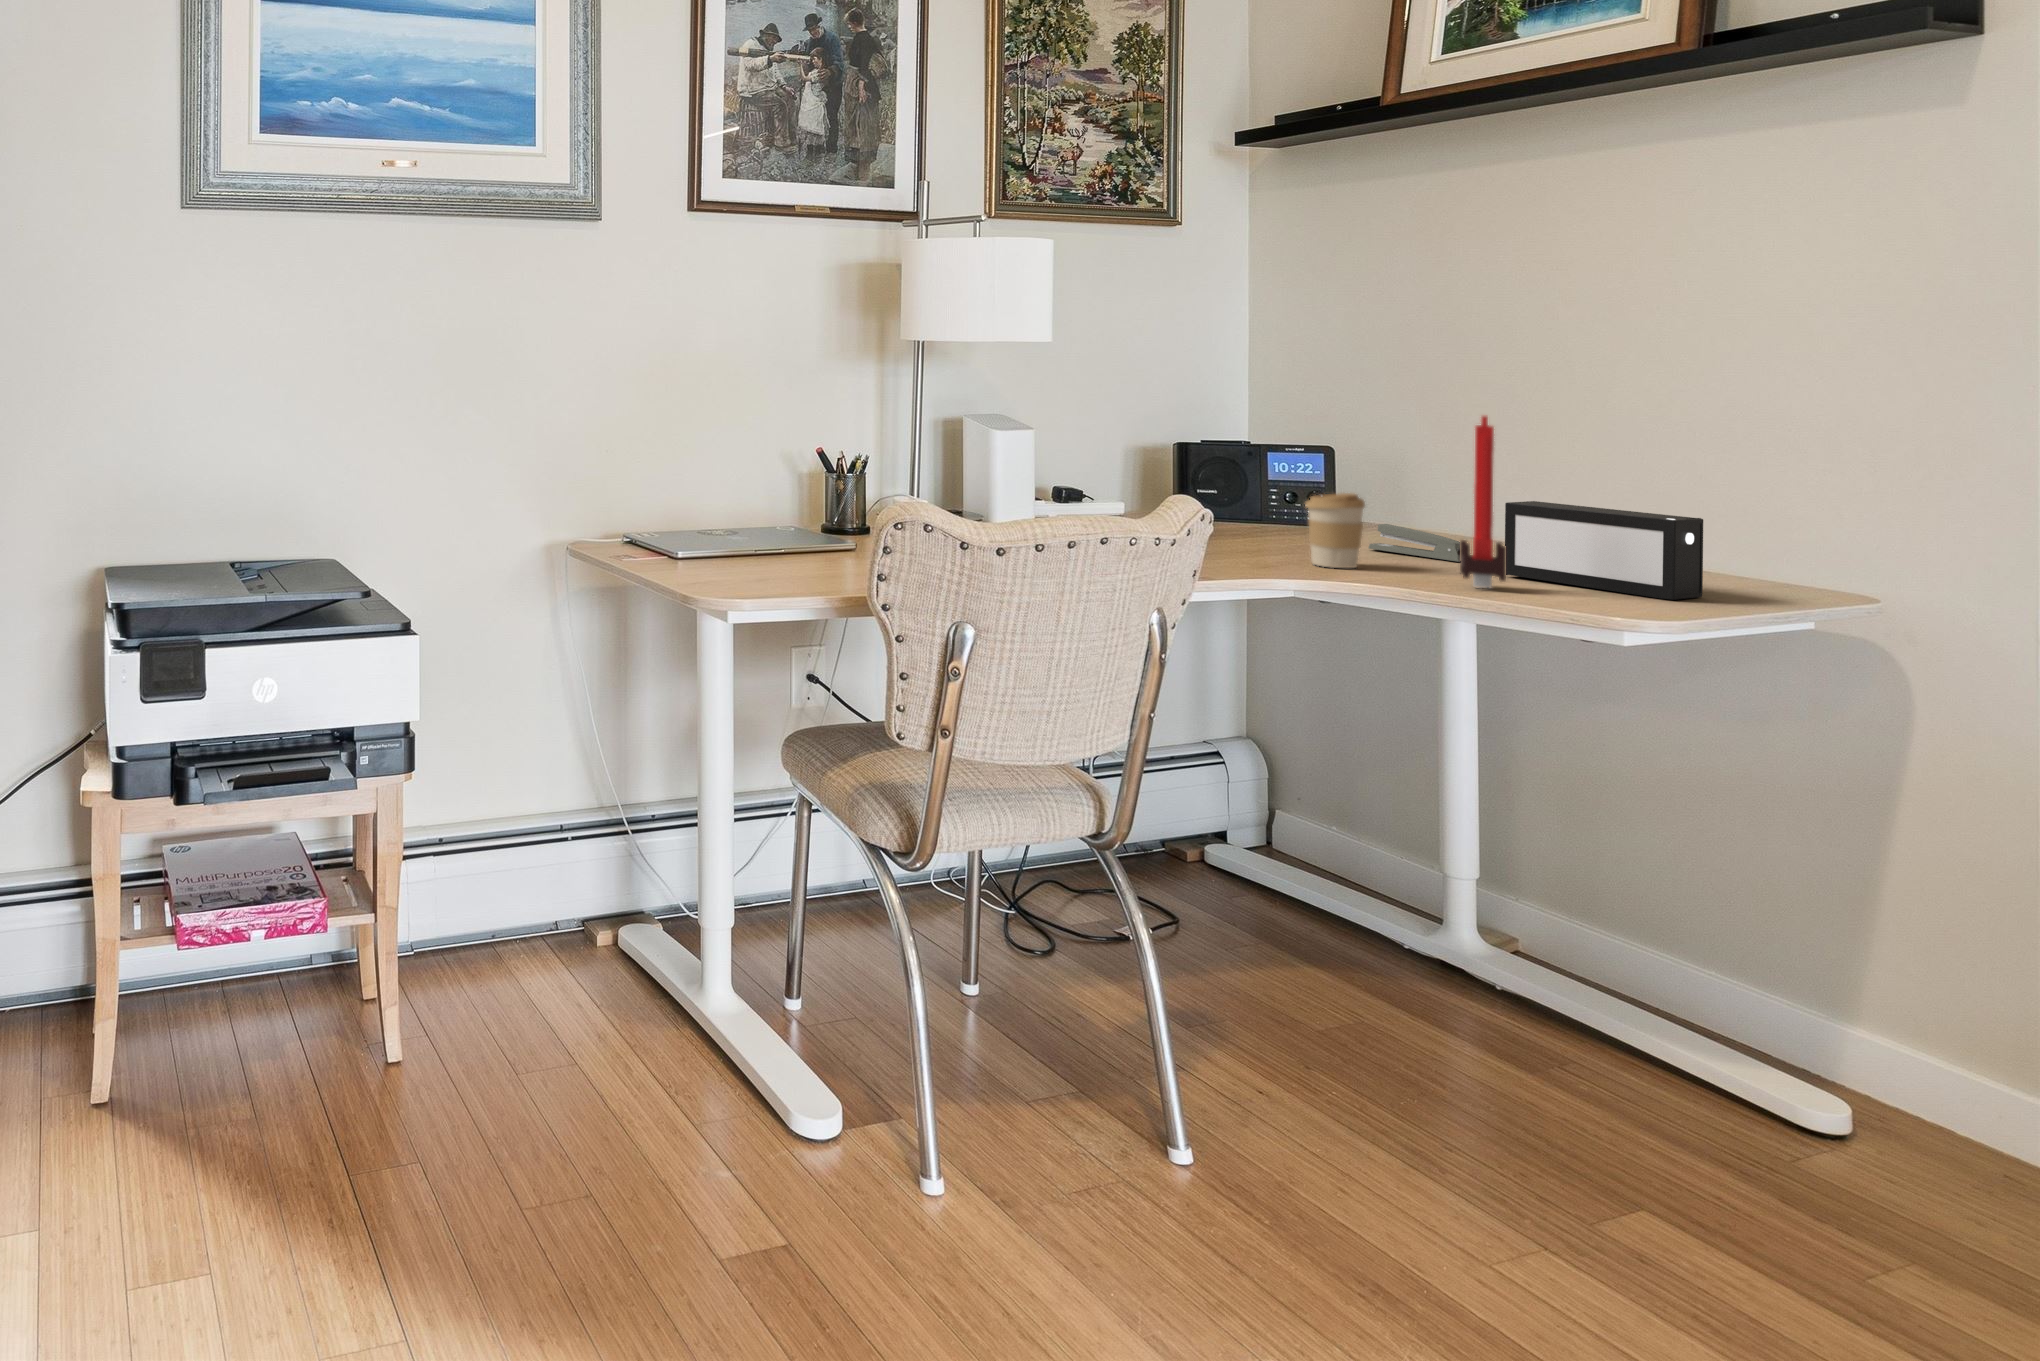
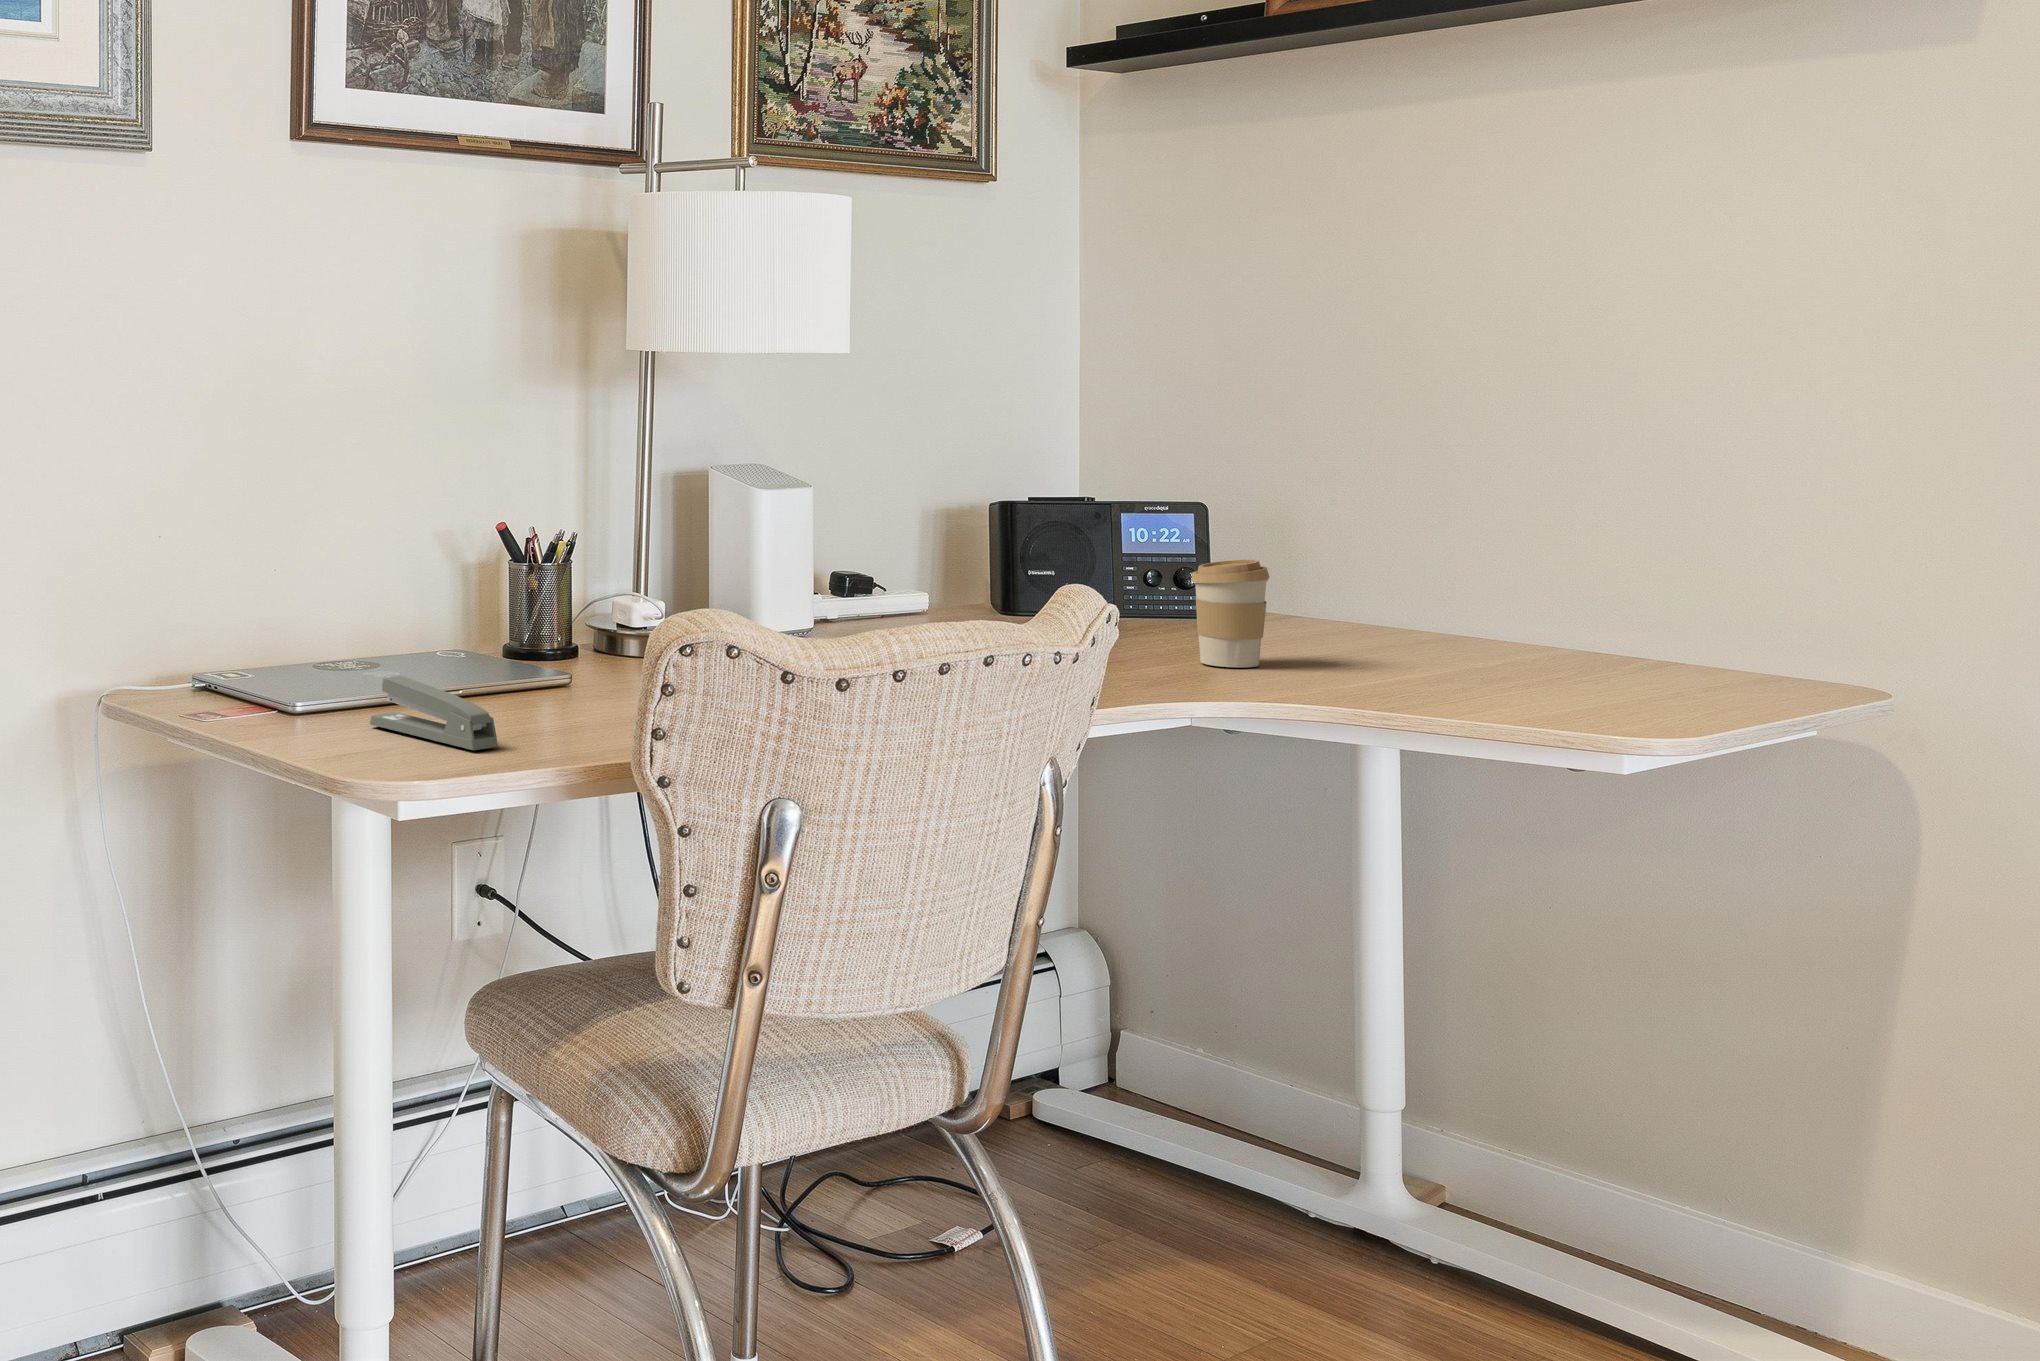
candle: present [1460,416,1506,588] -> none [1397,447,1459,689]
speaker: present [1505,501,1703,600] -> none [1442,562,1683,693]
stapler: present [1368,524,1460,562] -> present [370,676,498,750]

